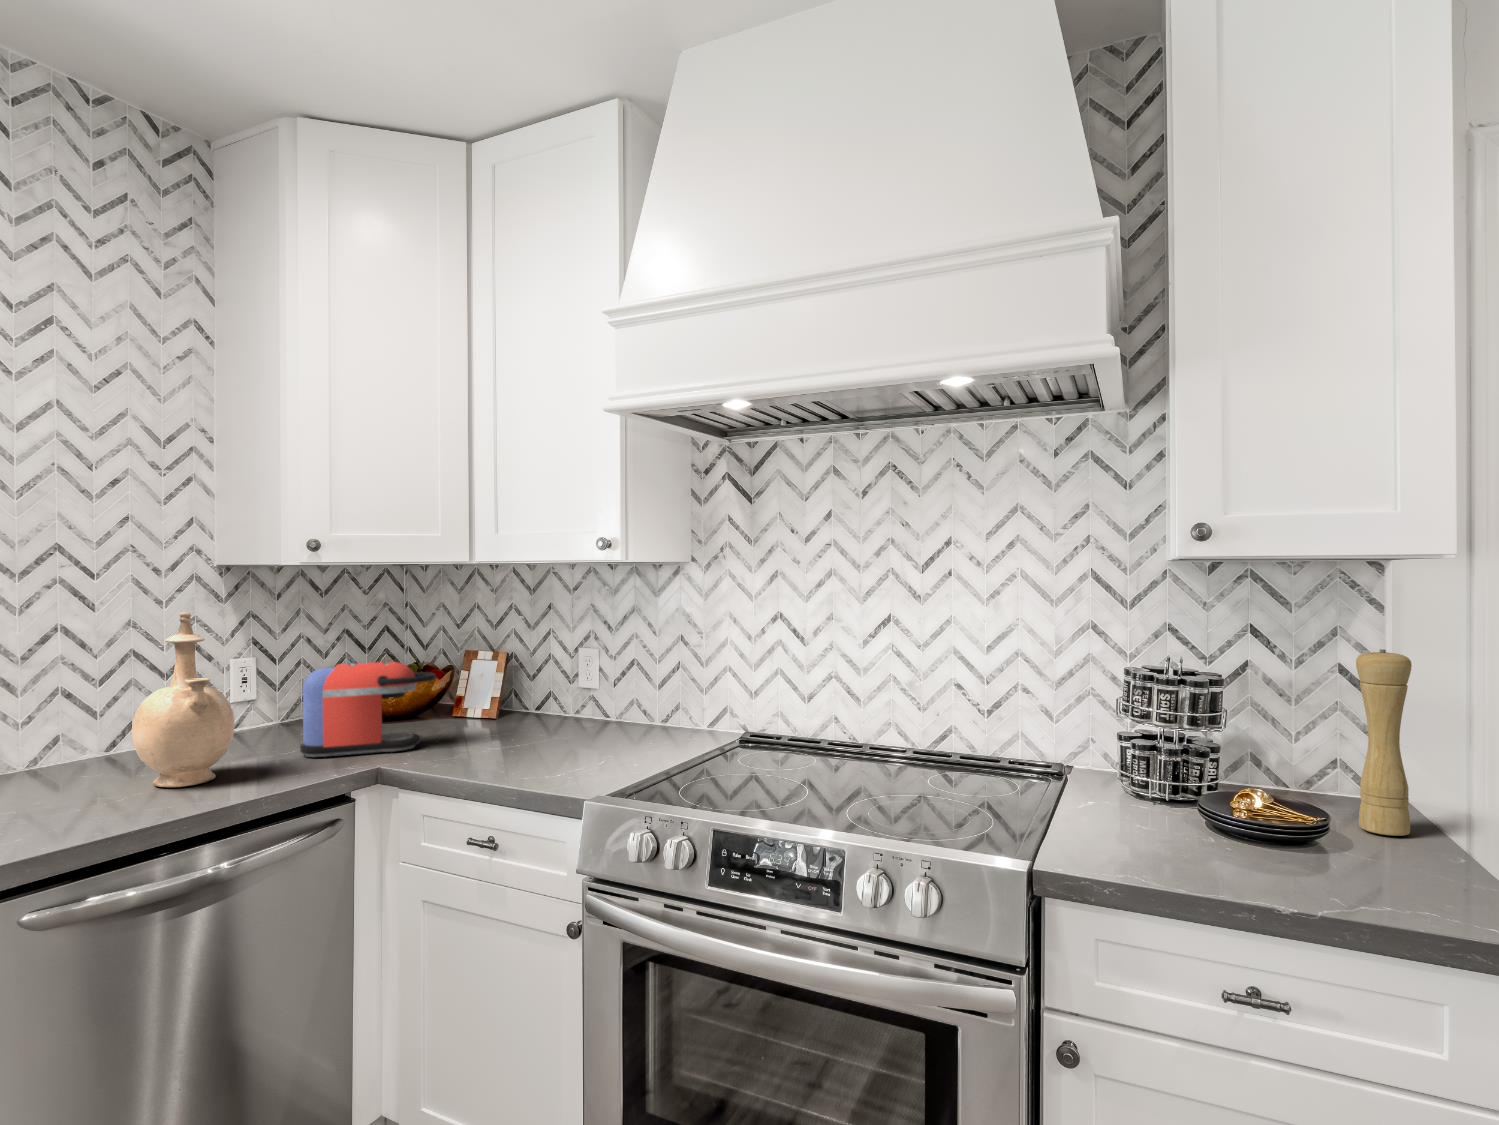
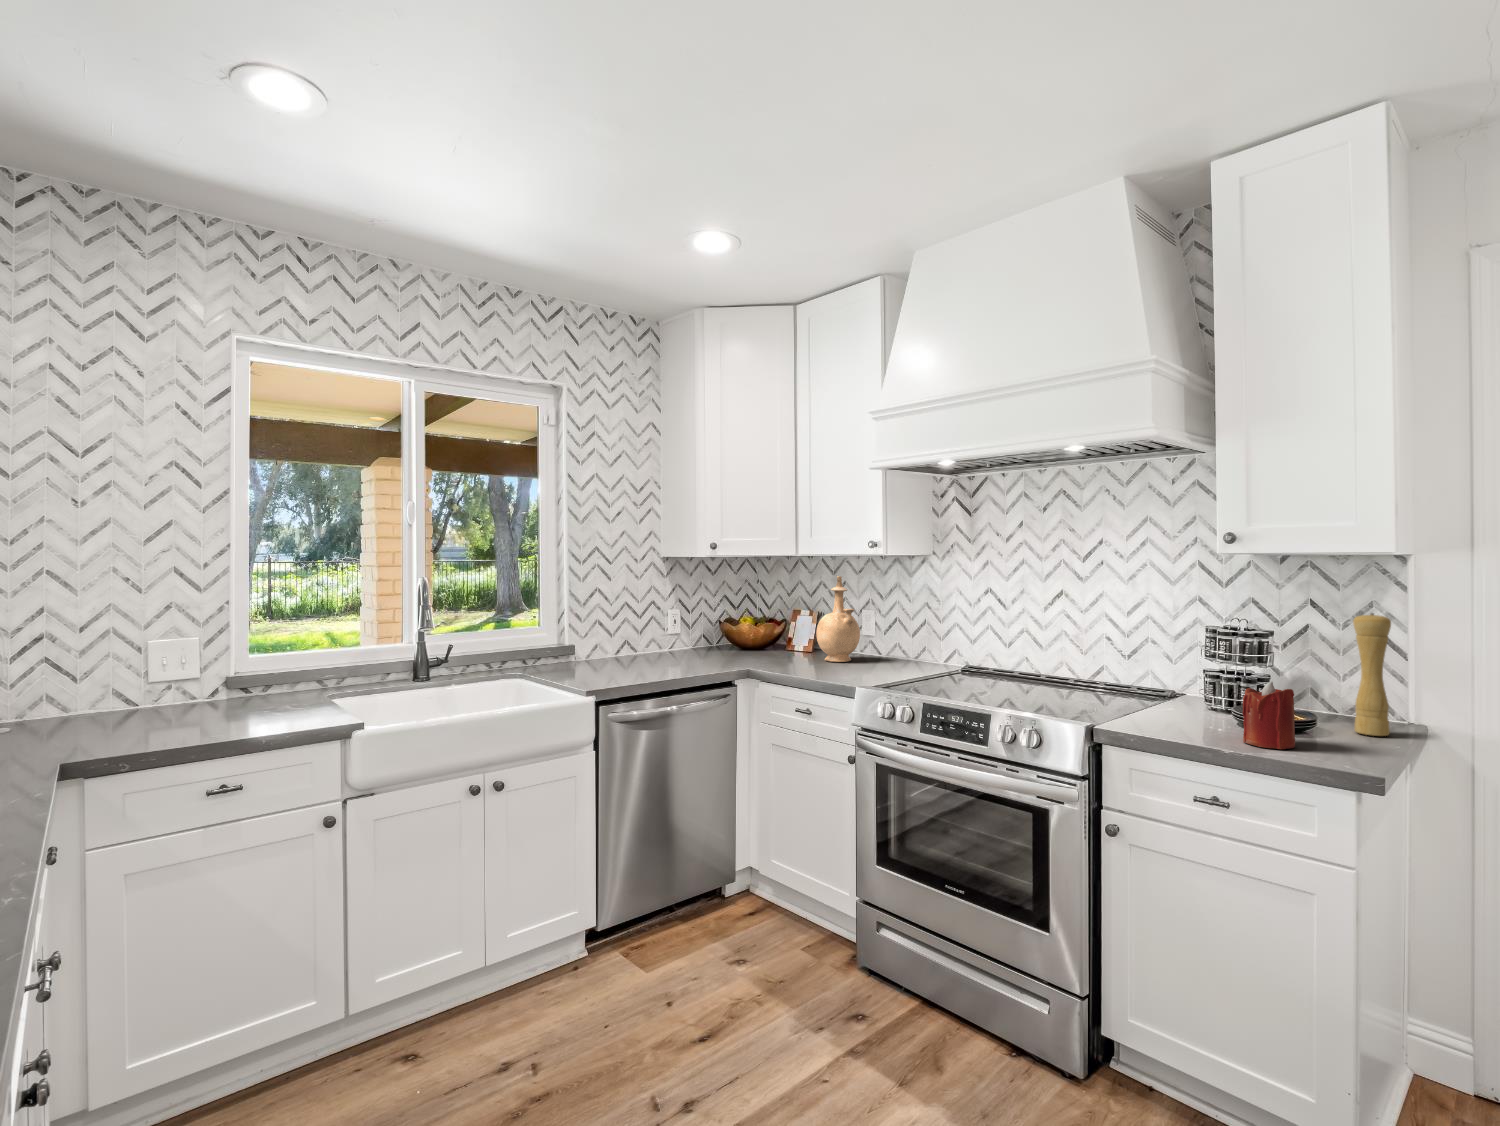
vase: present [132,613,235,787] -> present [816,576,860,662]
coffee maker: present [300,662,436,757] -> none [704,612,777,663]
candle: none [1263,774,1346,891] -> present [1242,682,1295,749]

